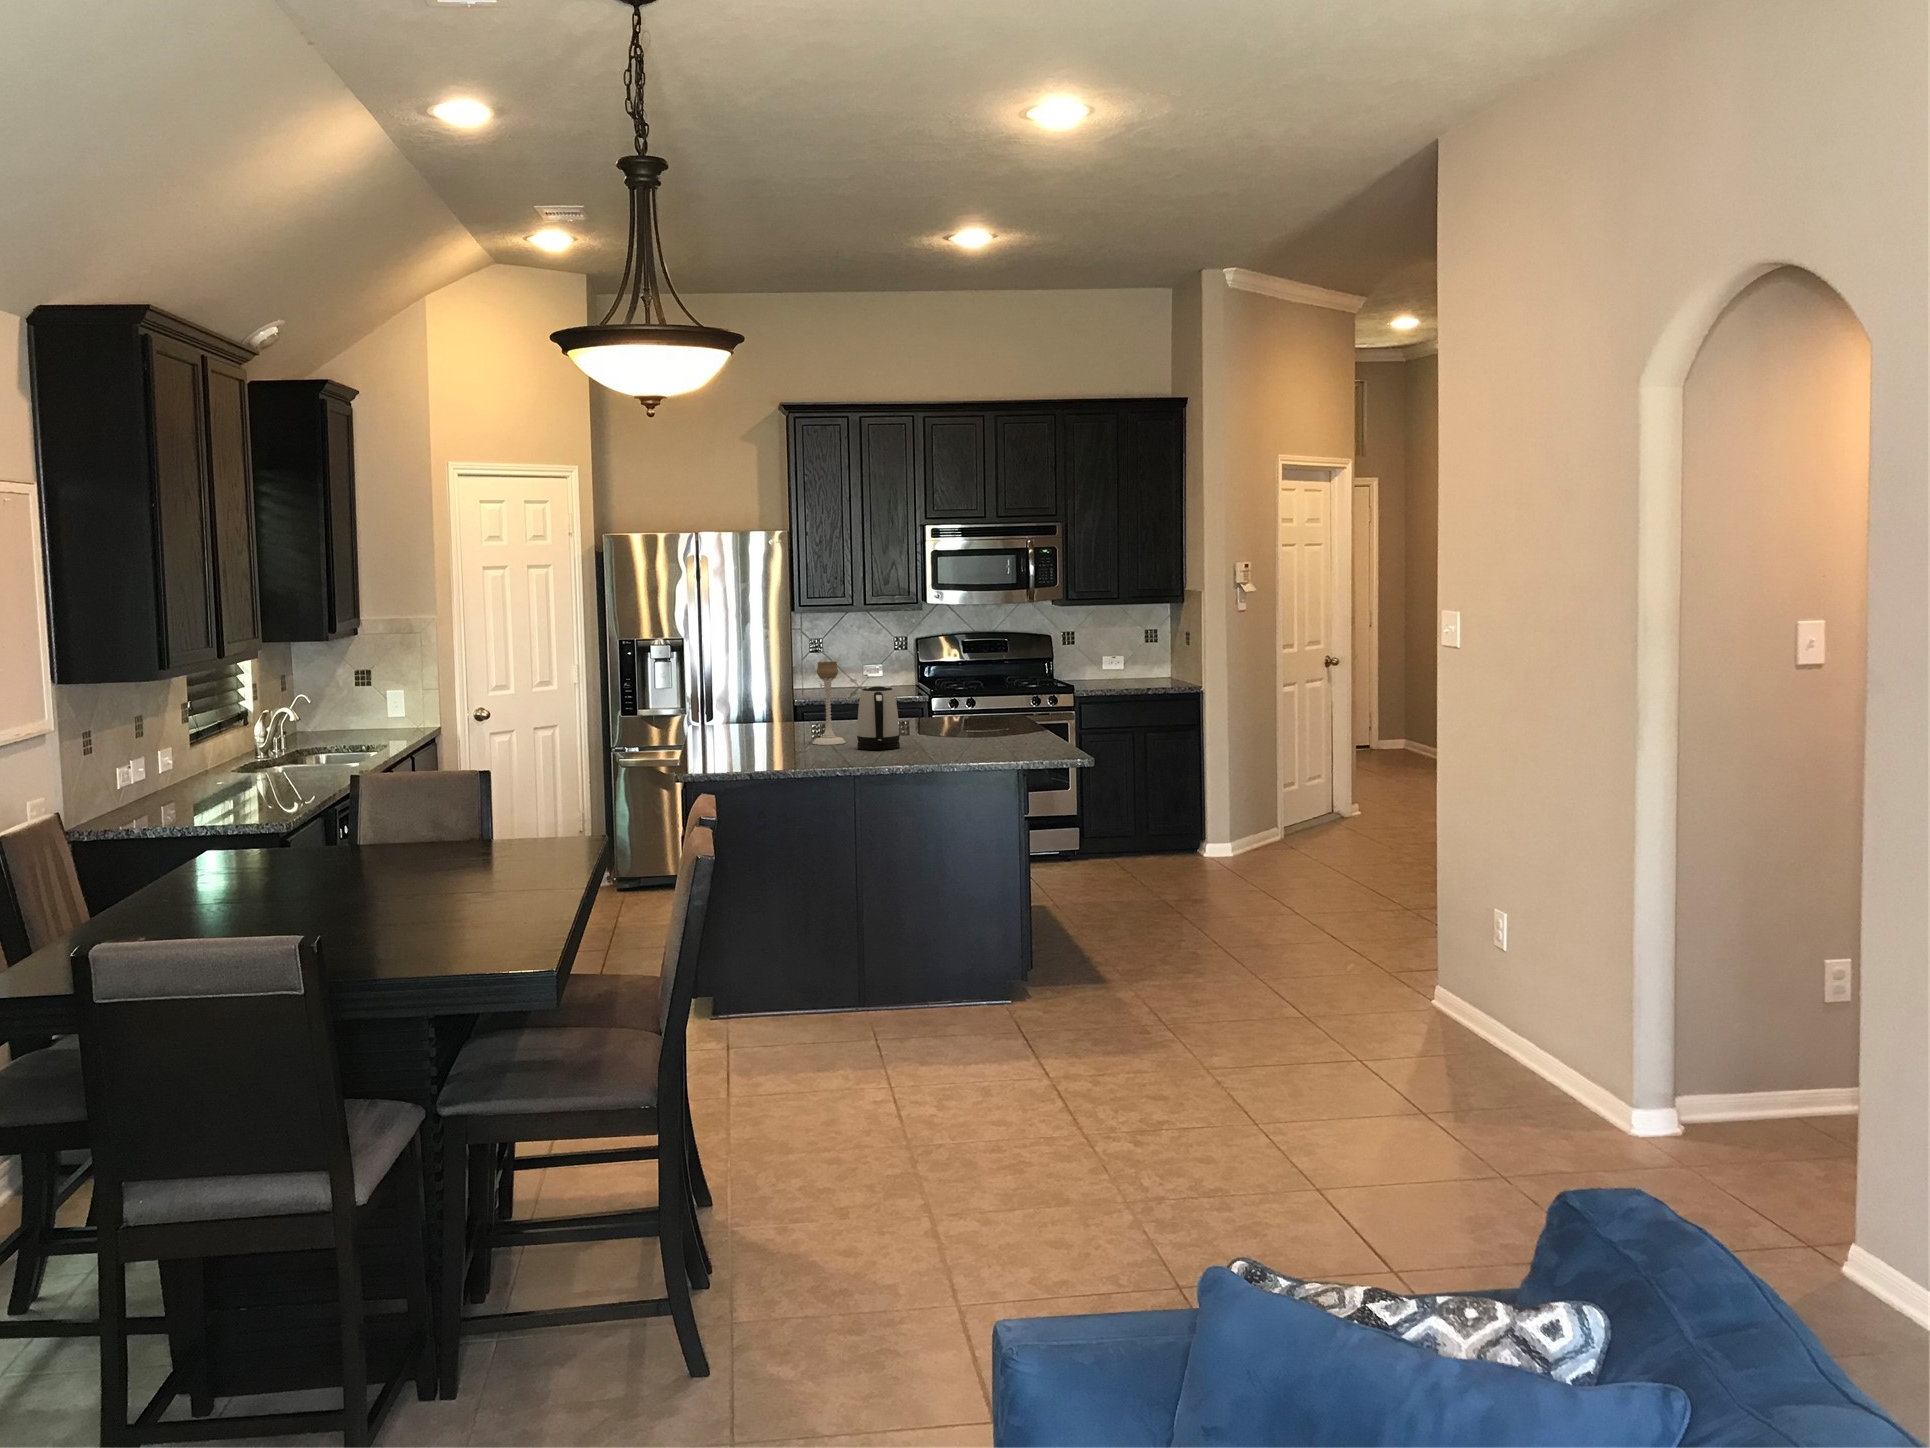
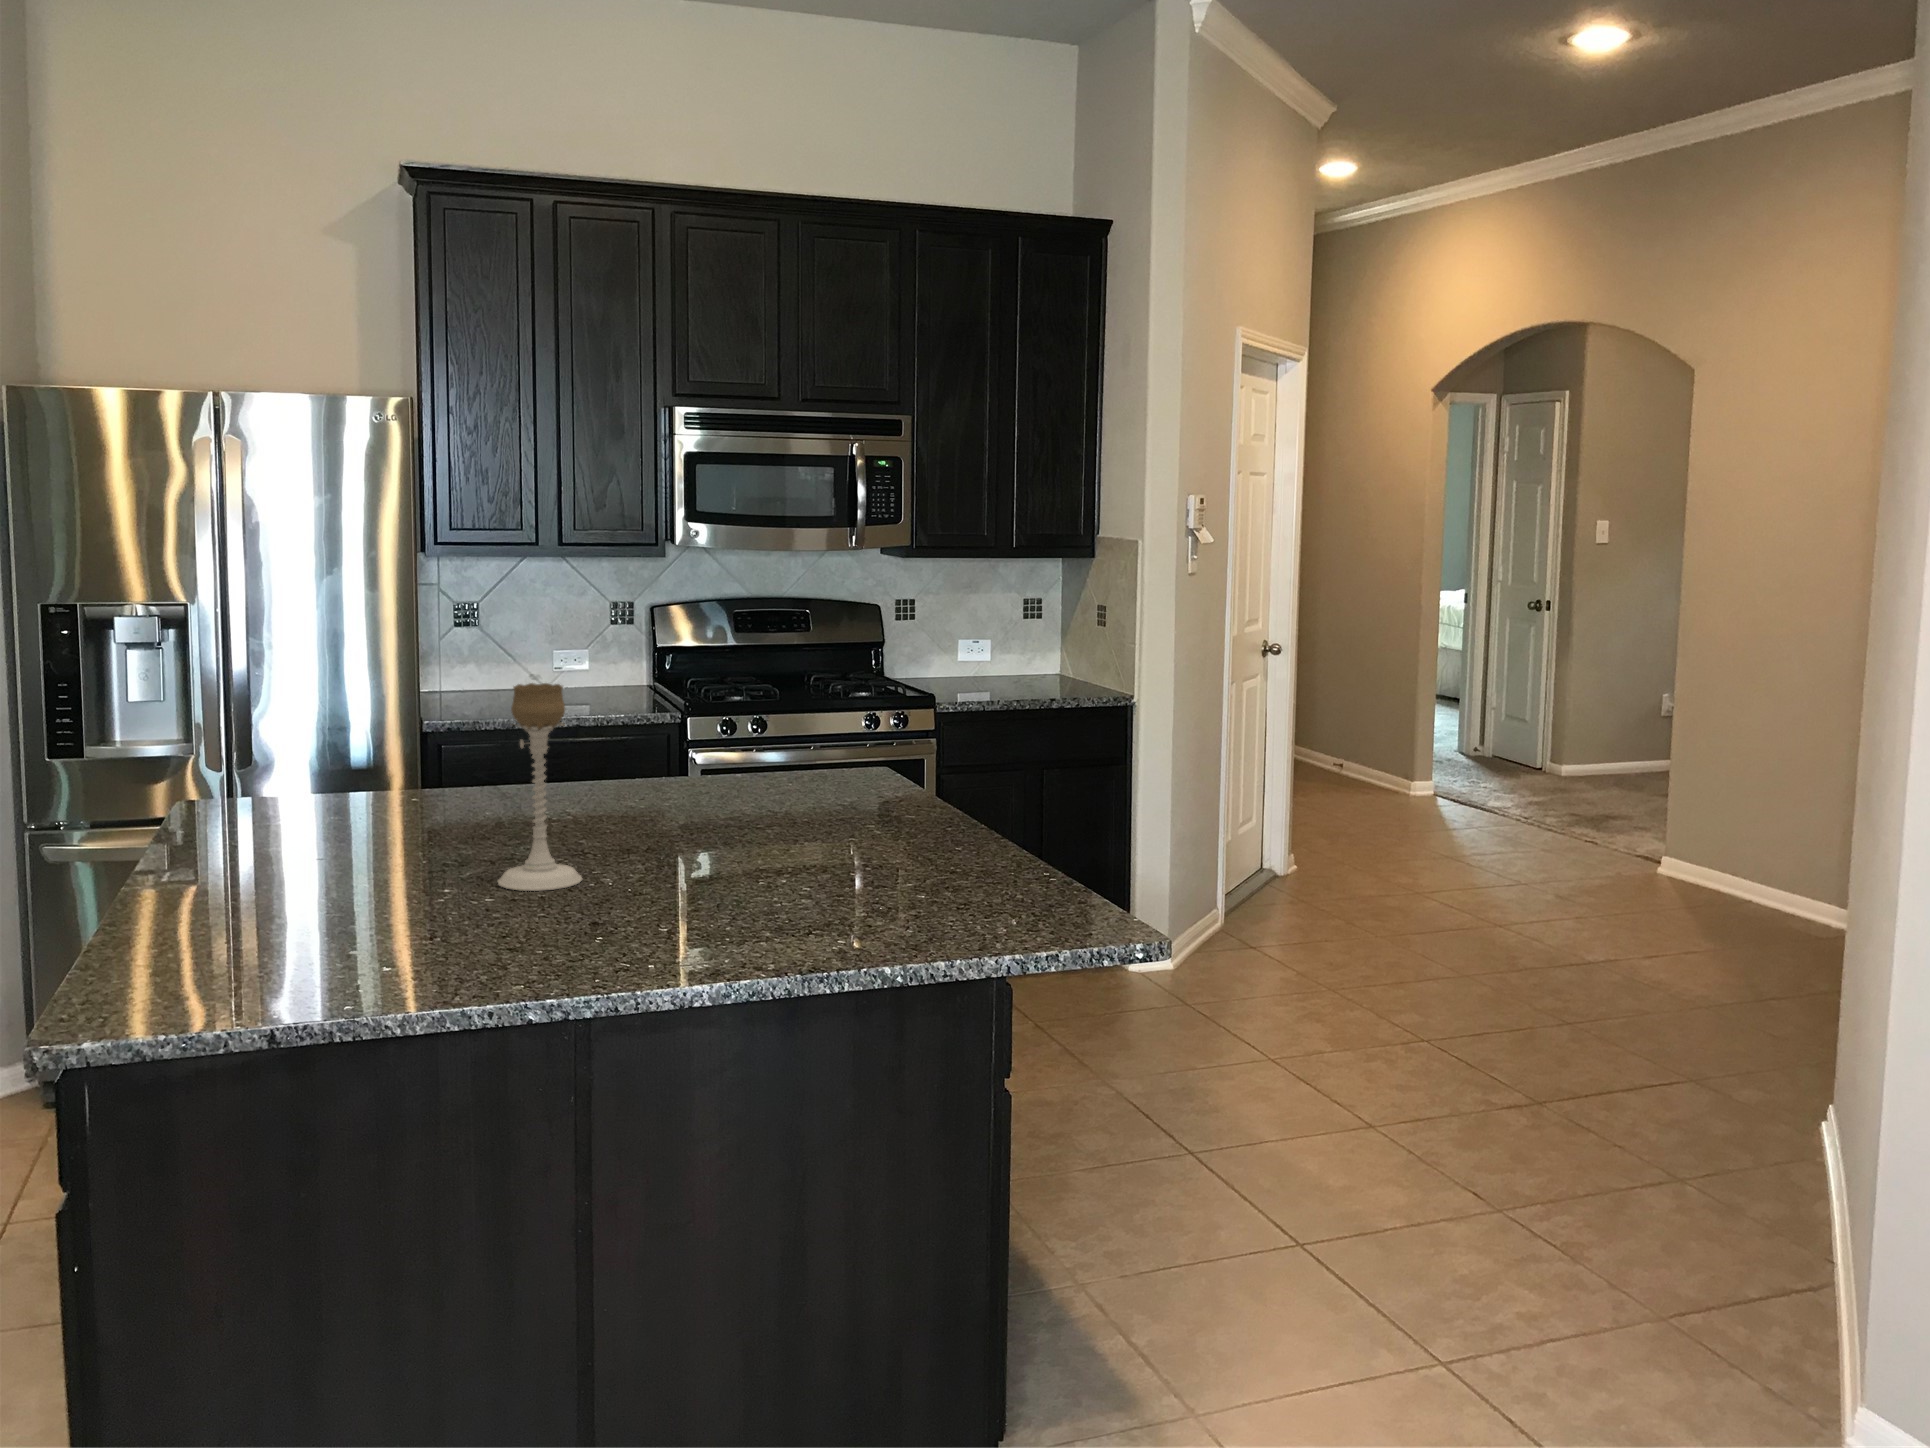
kettle: present [857,686,900,750] -> none [625,753,734,920]

